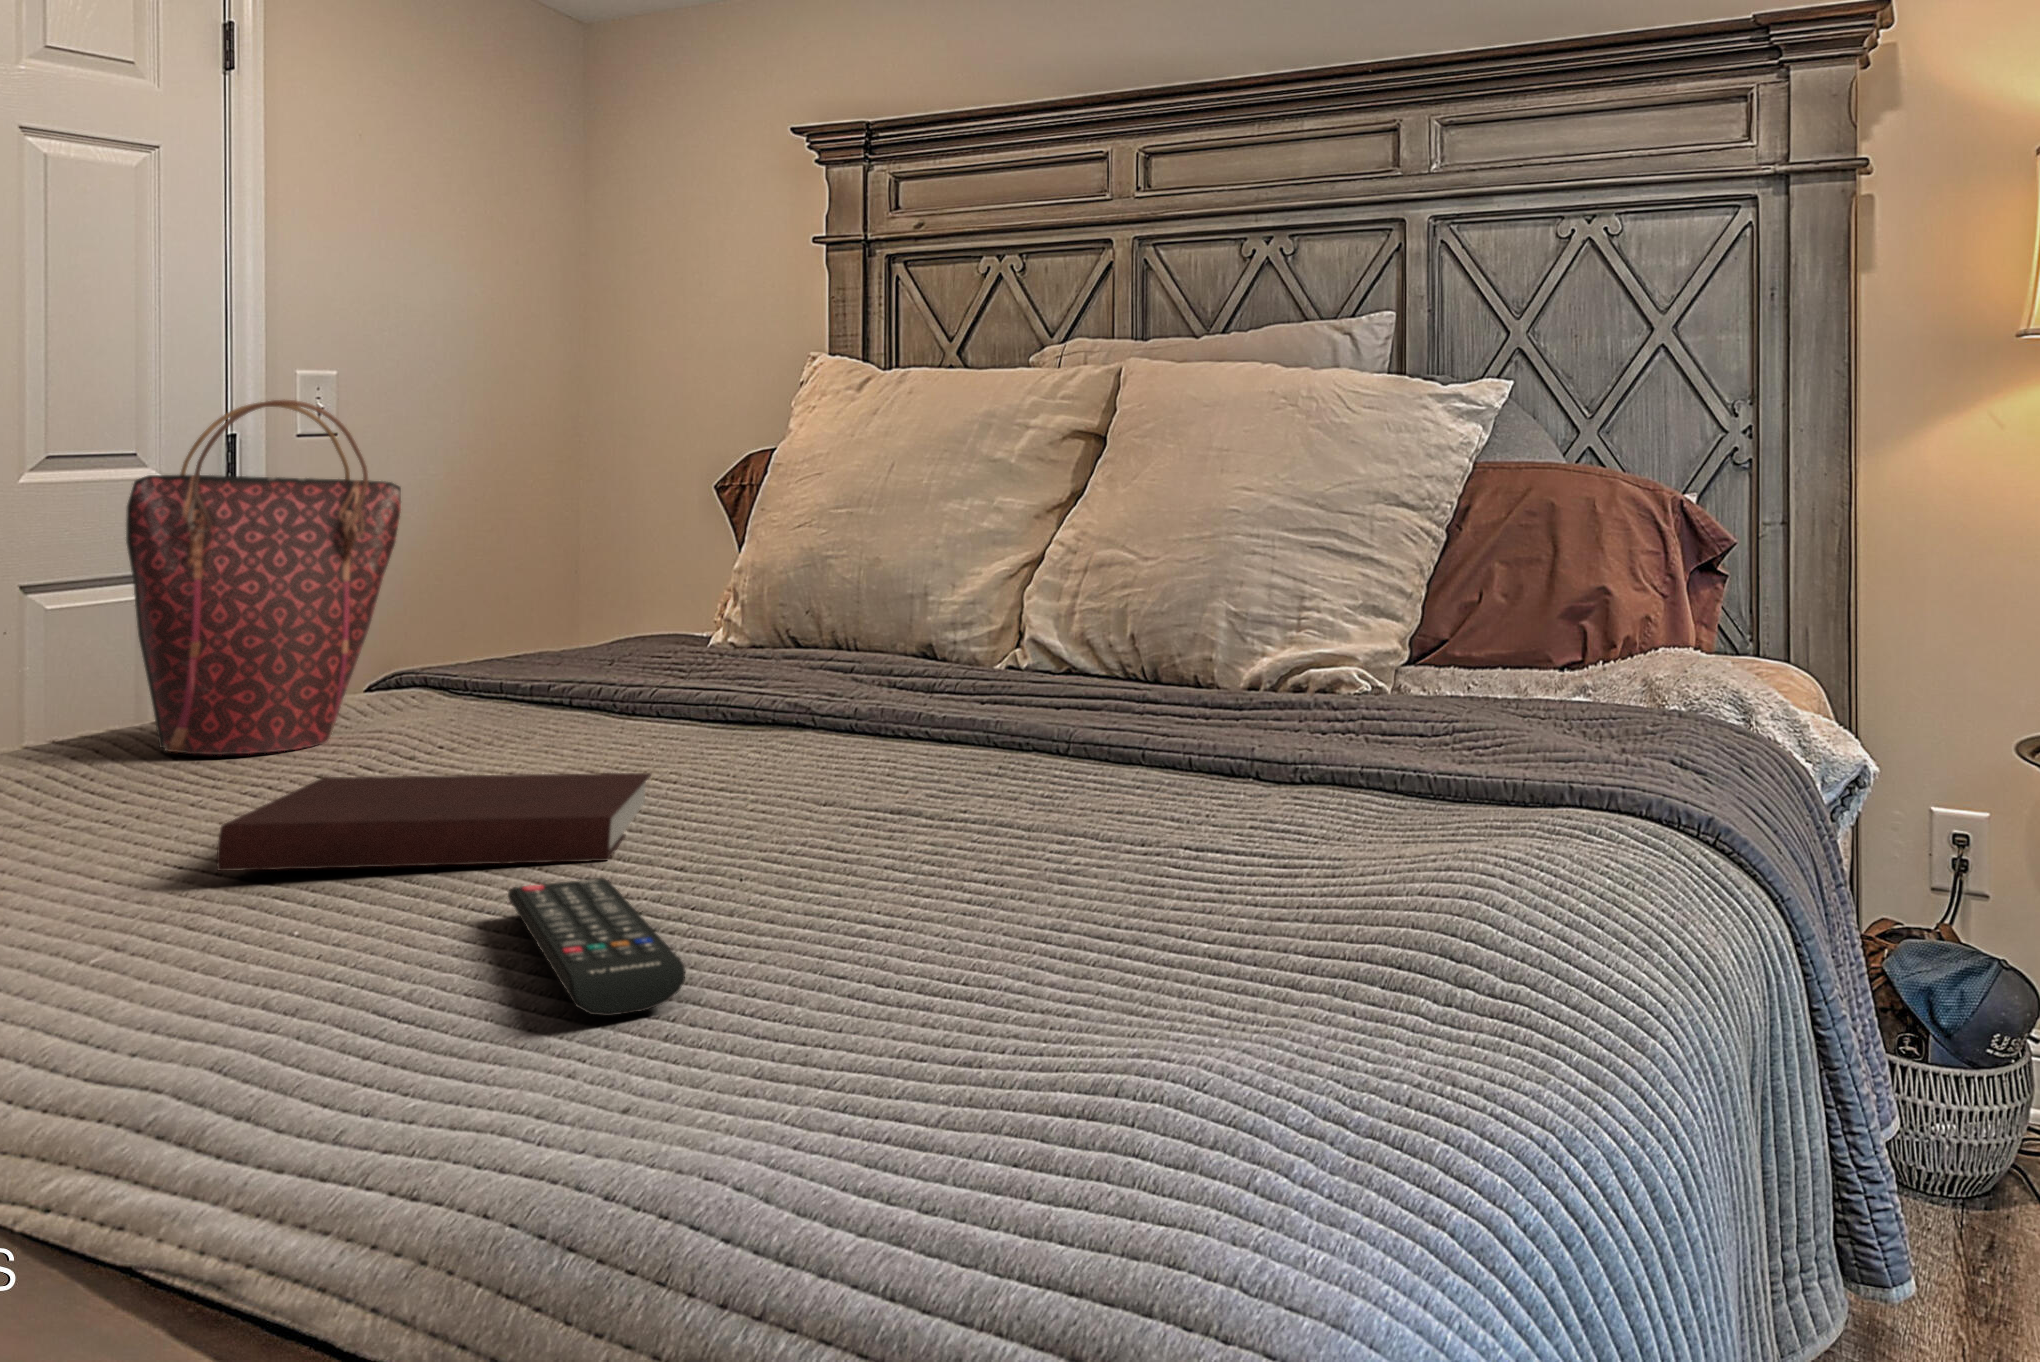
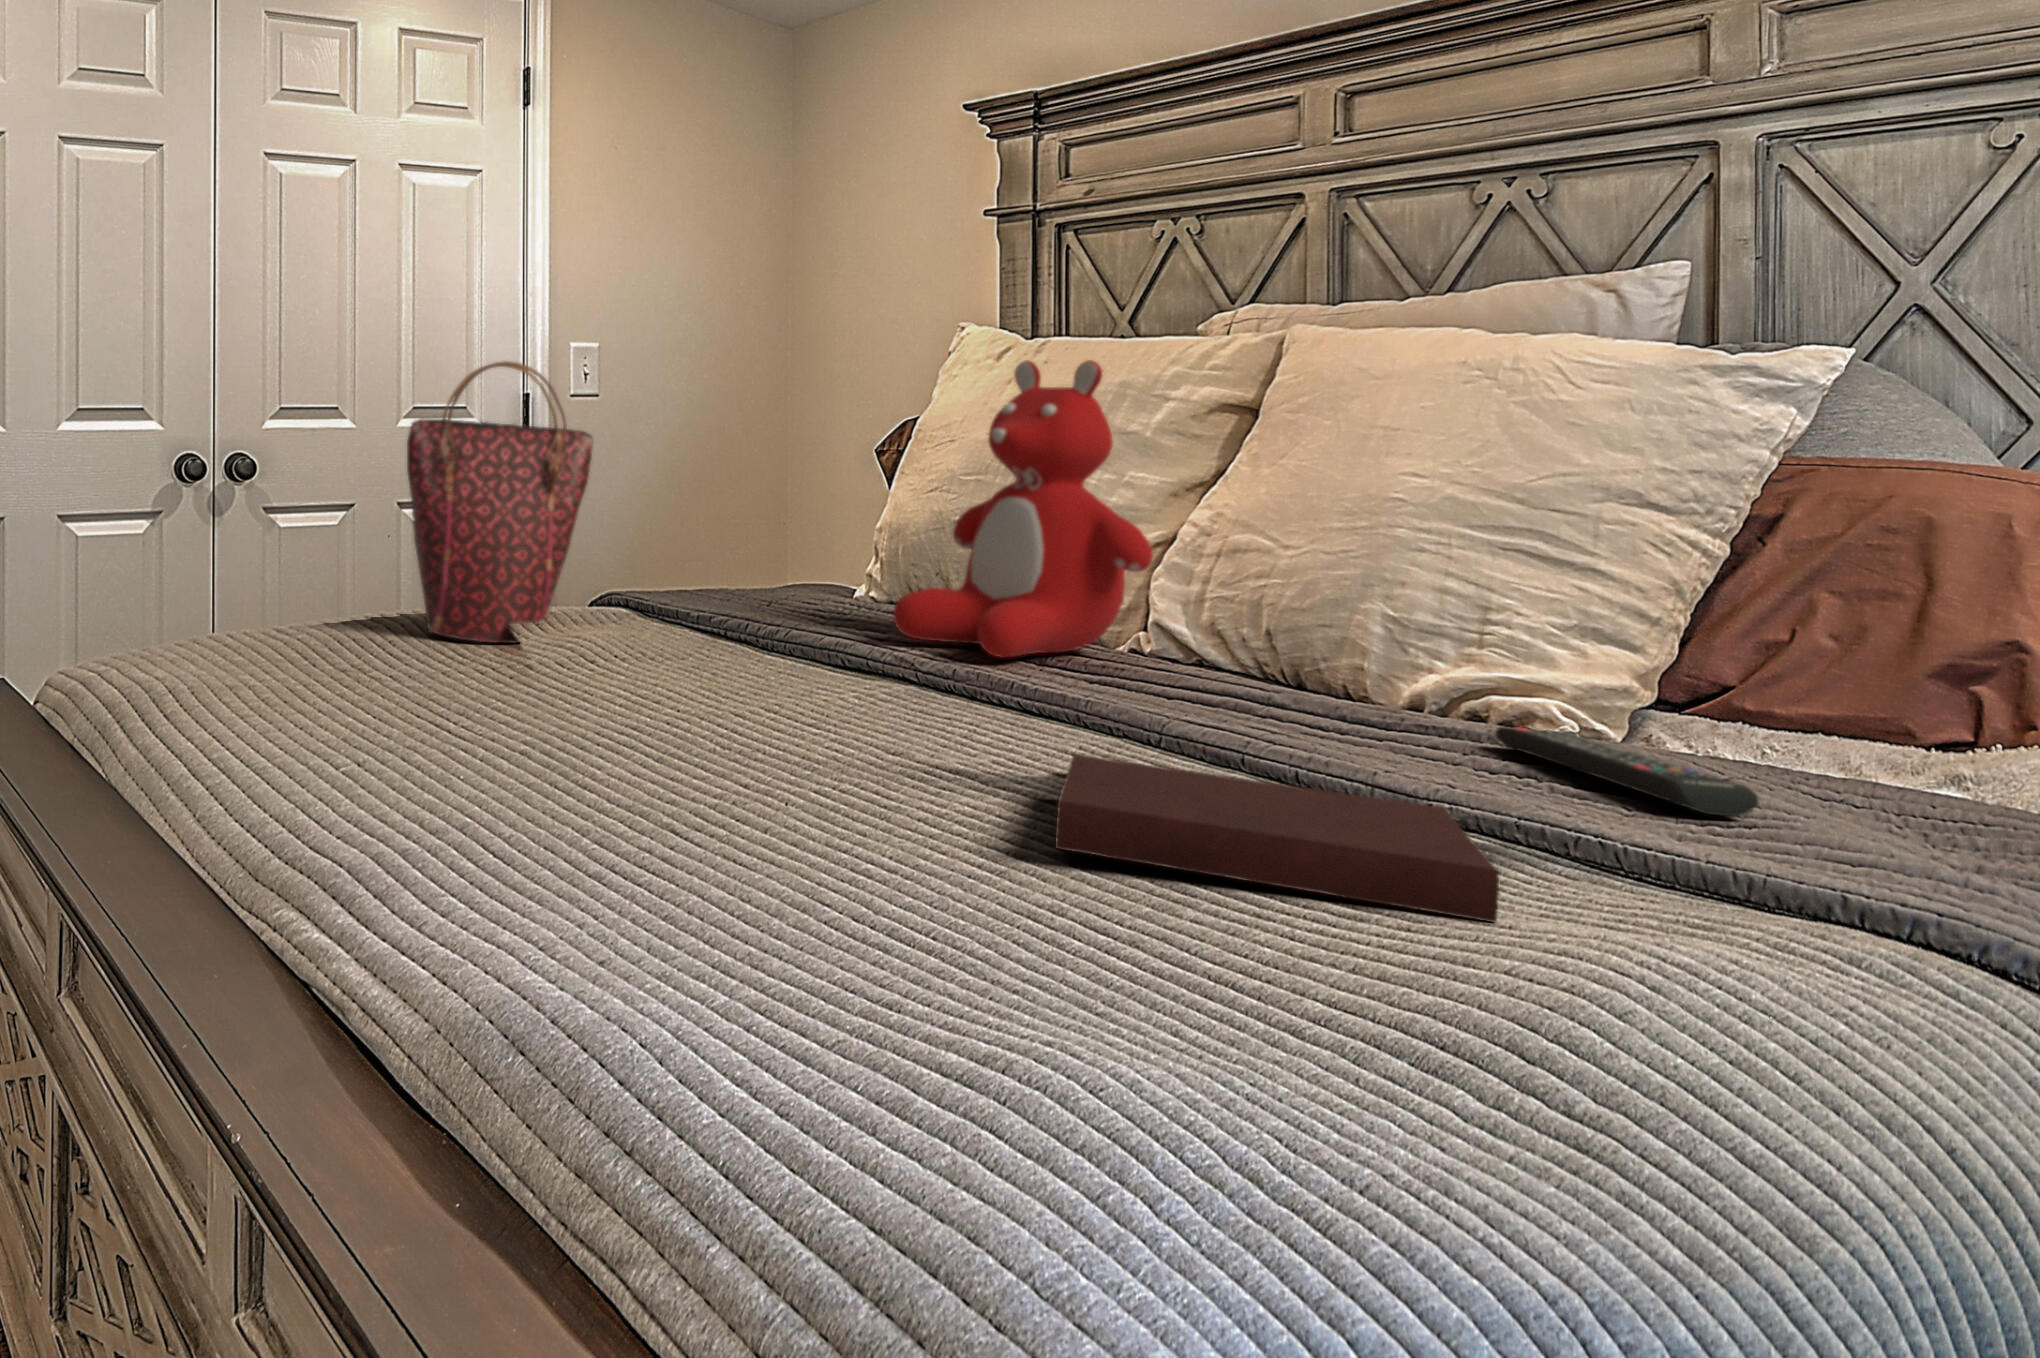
teddy bear: none [774,391,1027,690] -> present [893,360,1153,657]
notebook: present [217,773,651,871] -> present [1055,754,1499,923]
remote control: present [508,878,685,1016] -> present [1495,727,1758,816]

